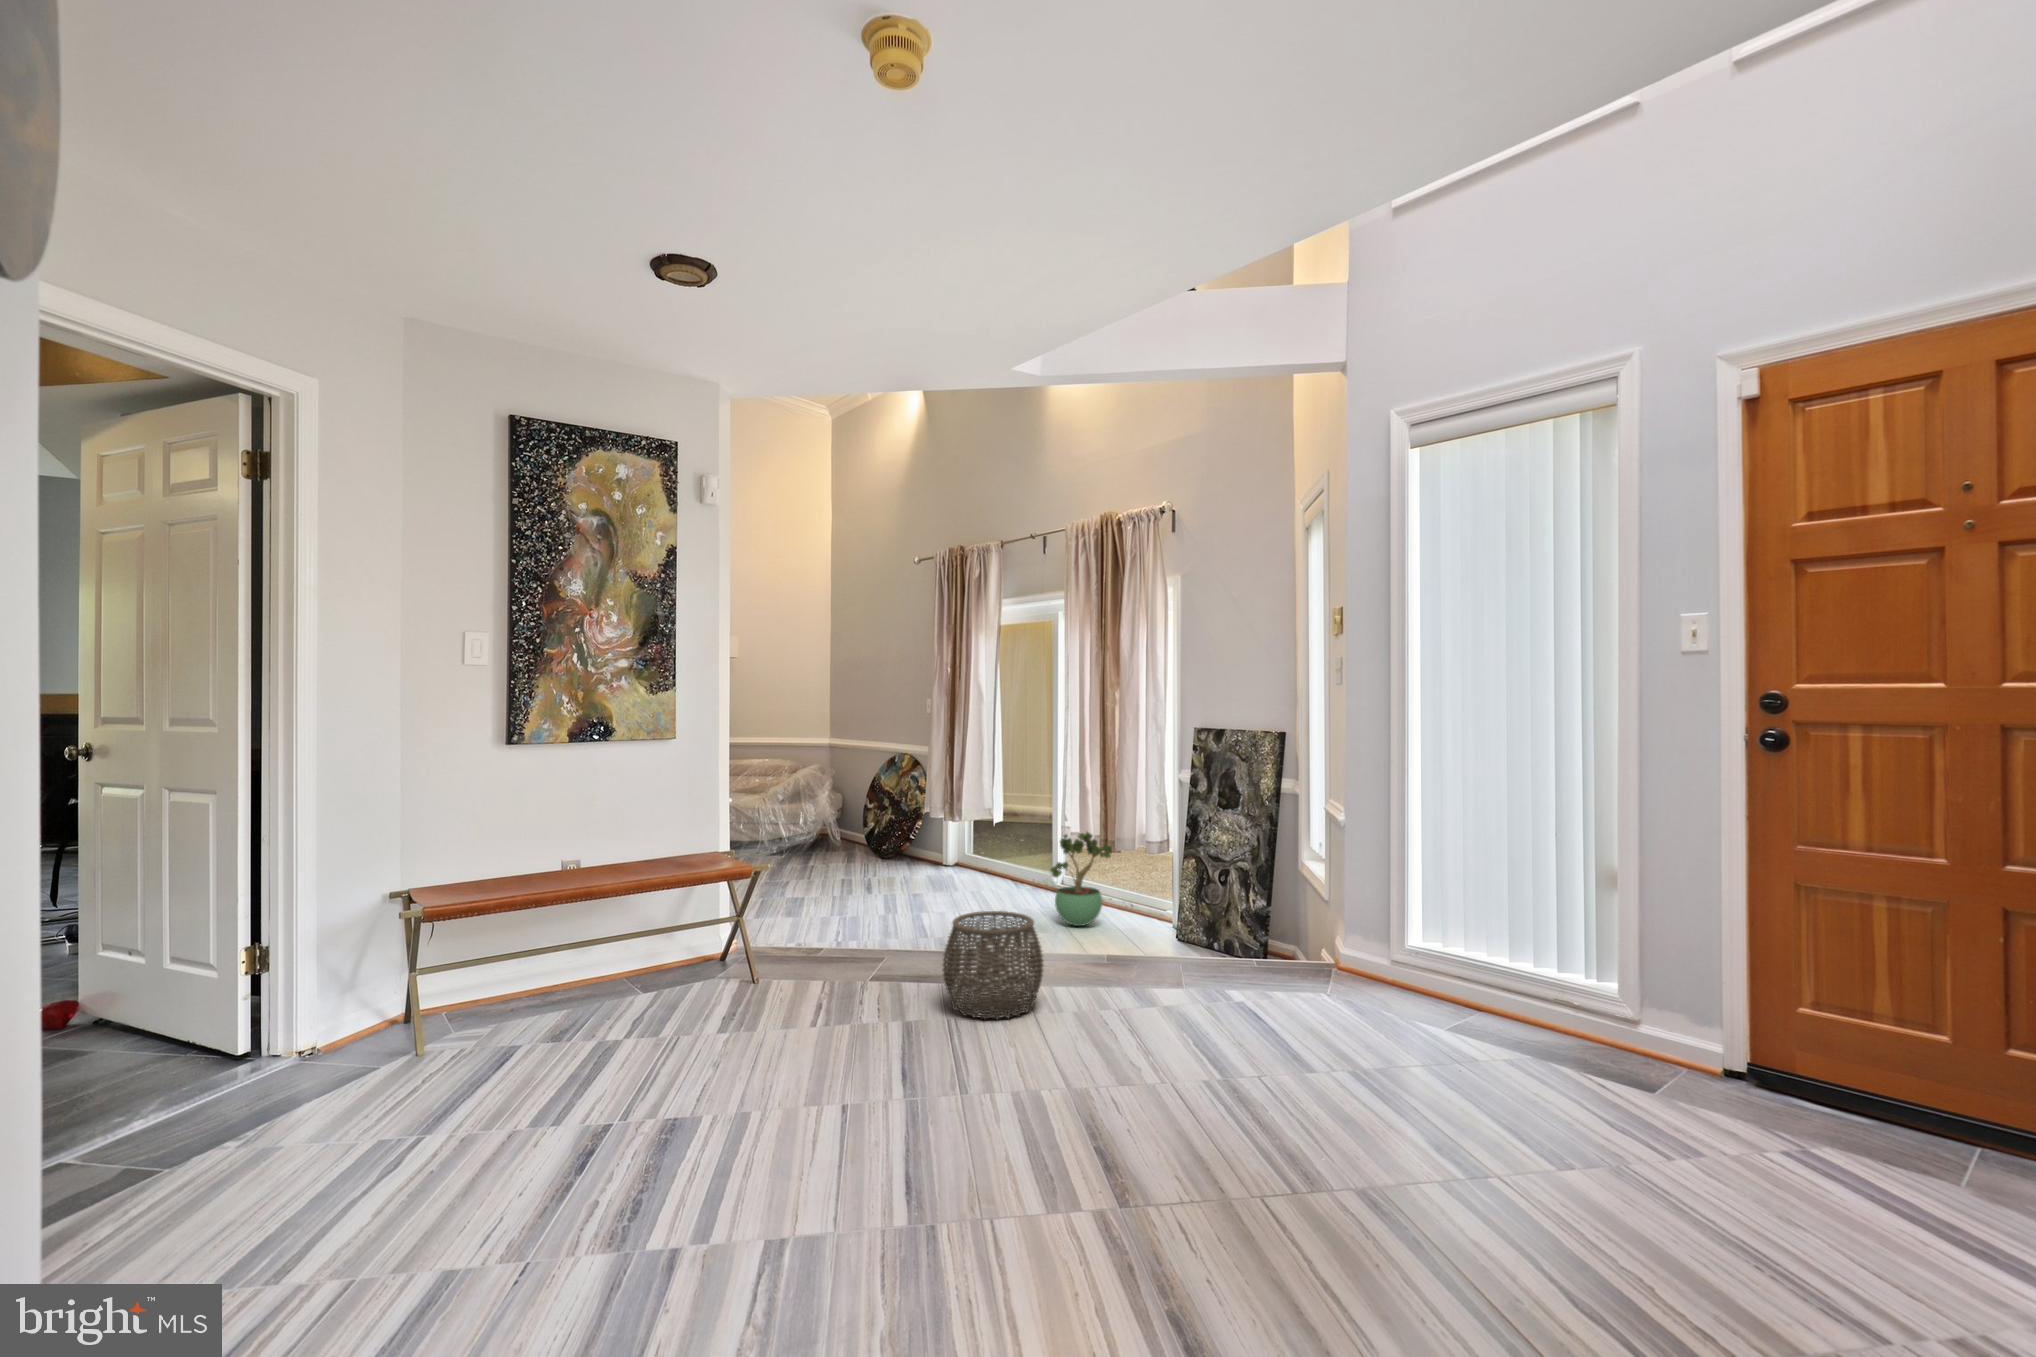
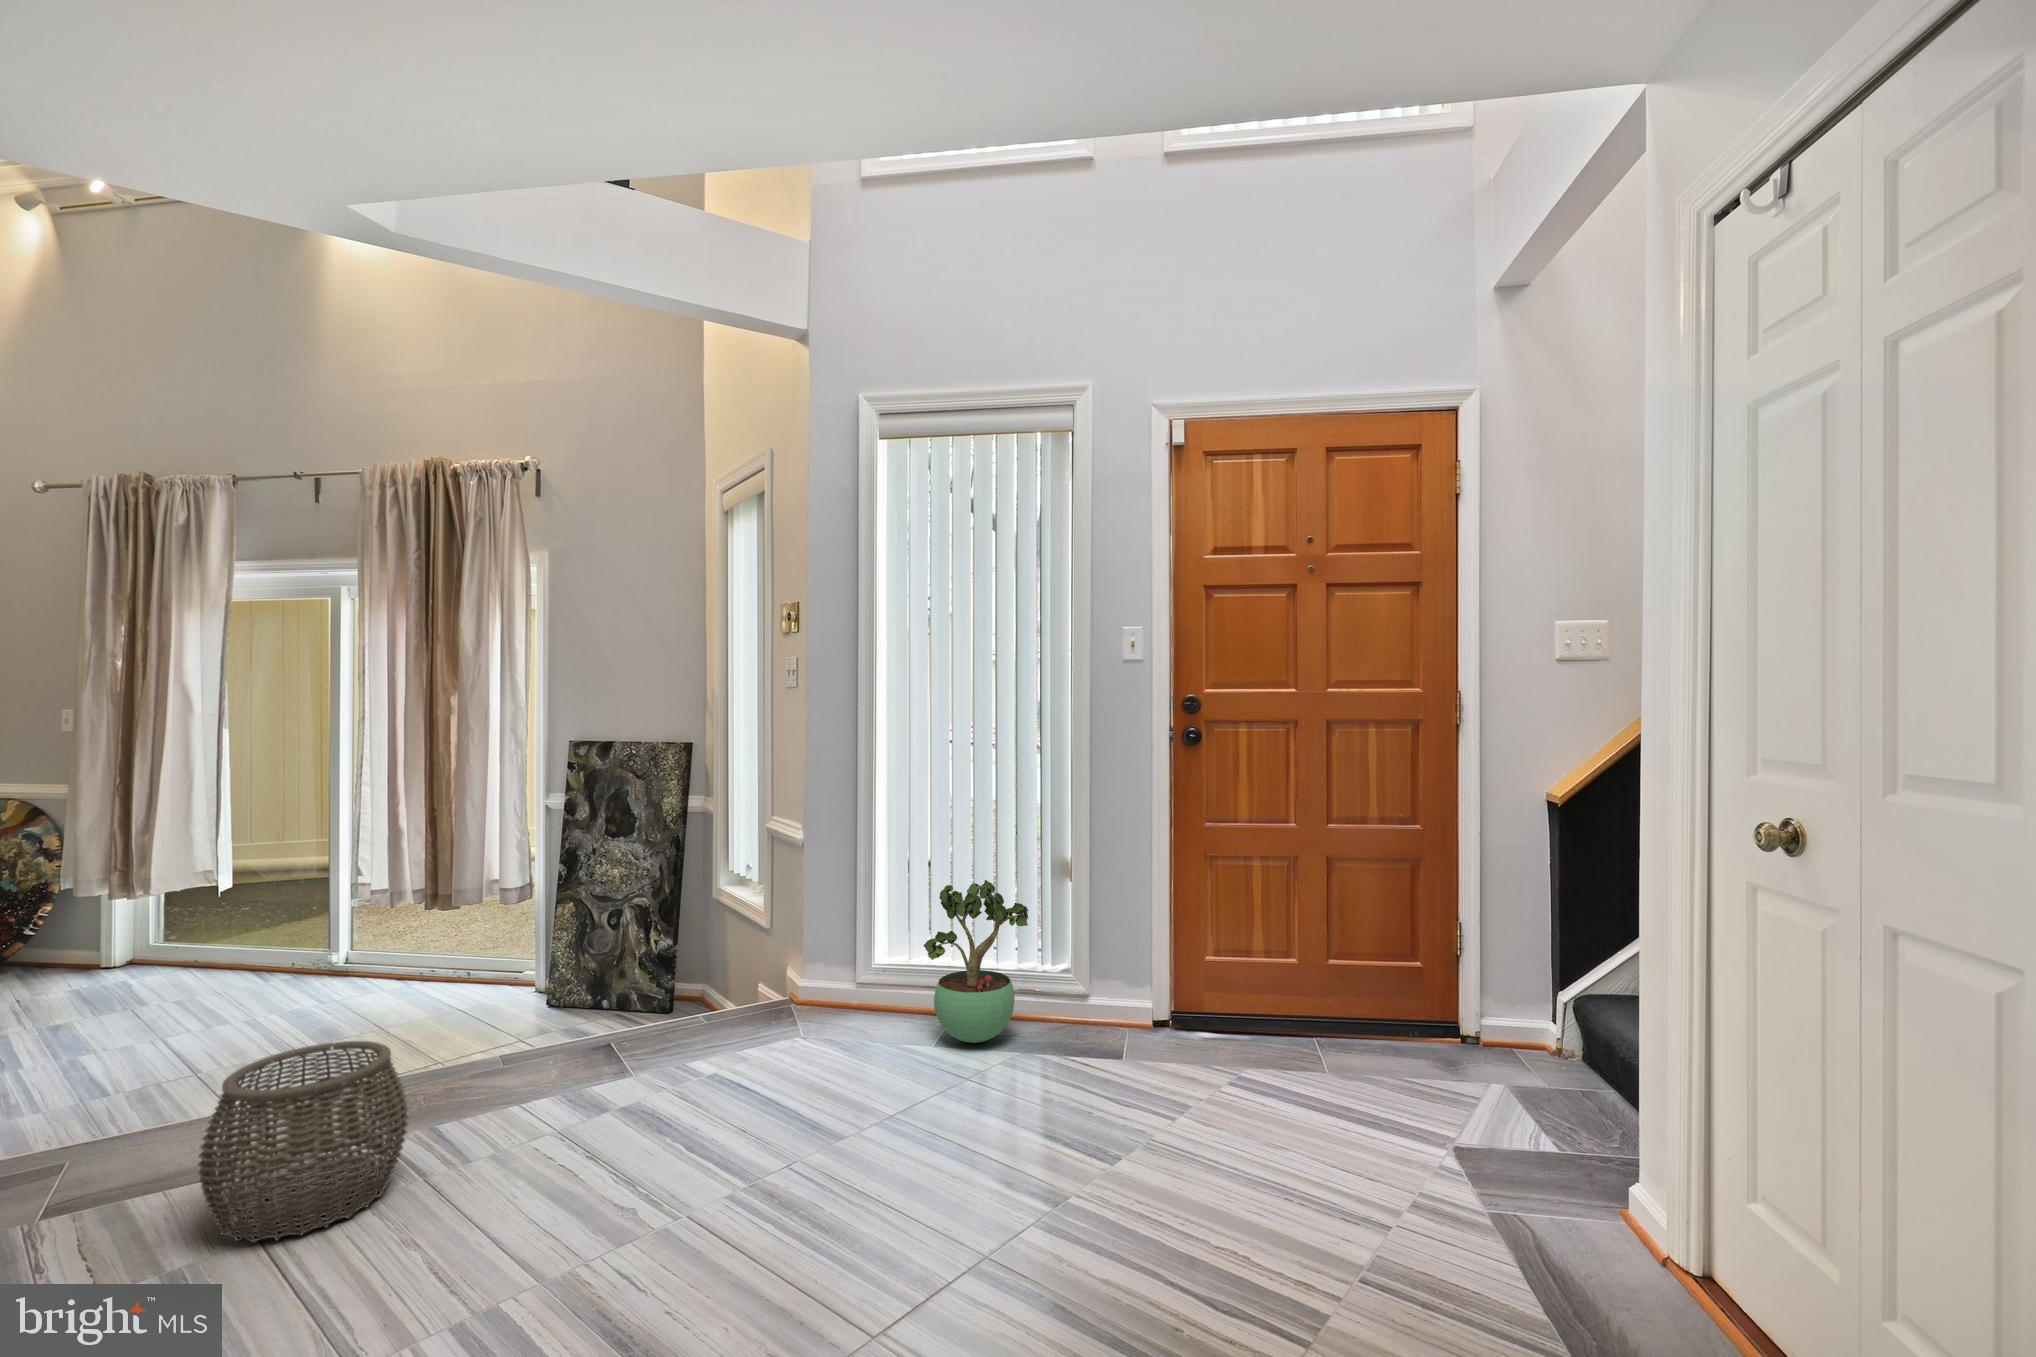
potted plant: present [1051,832,1112,926] -> present [924,880,1028,1043]

